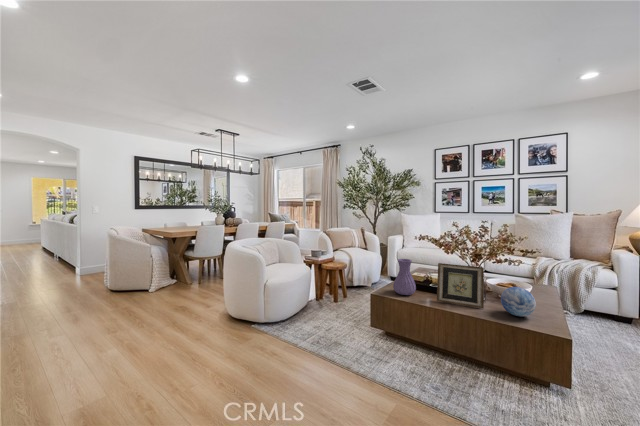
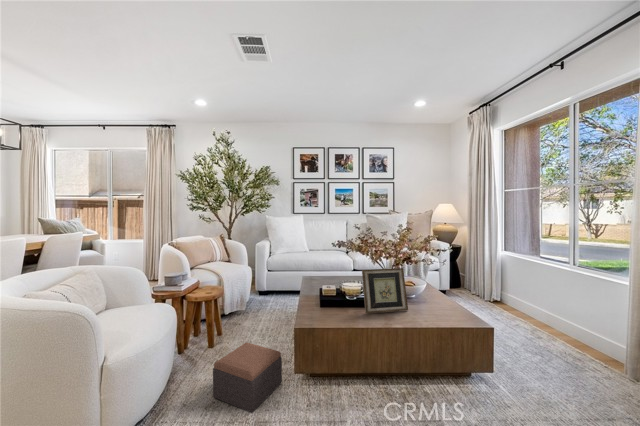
vase: present [393,259,416,295] -> none [313,270,340,315]
decorative orb: present [501,287,536,317] -> none [421,283,450,311]
footstool: none [320,300,363,340] -> present [213,343,282,413]

